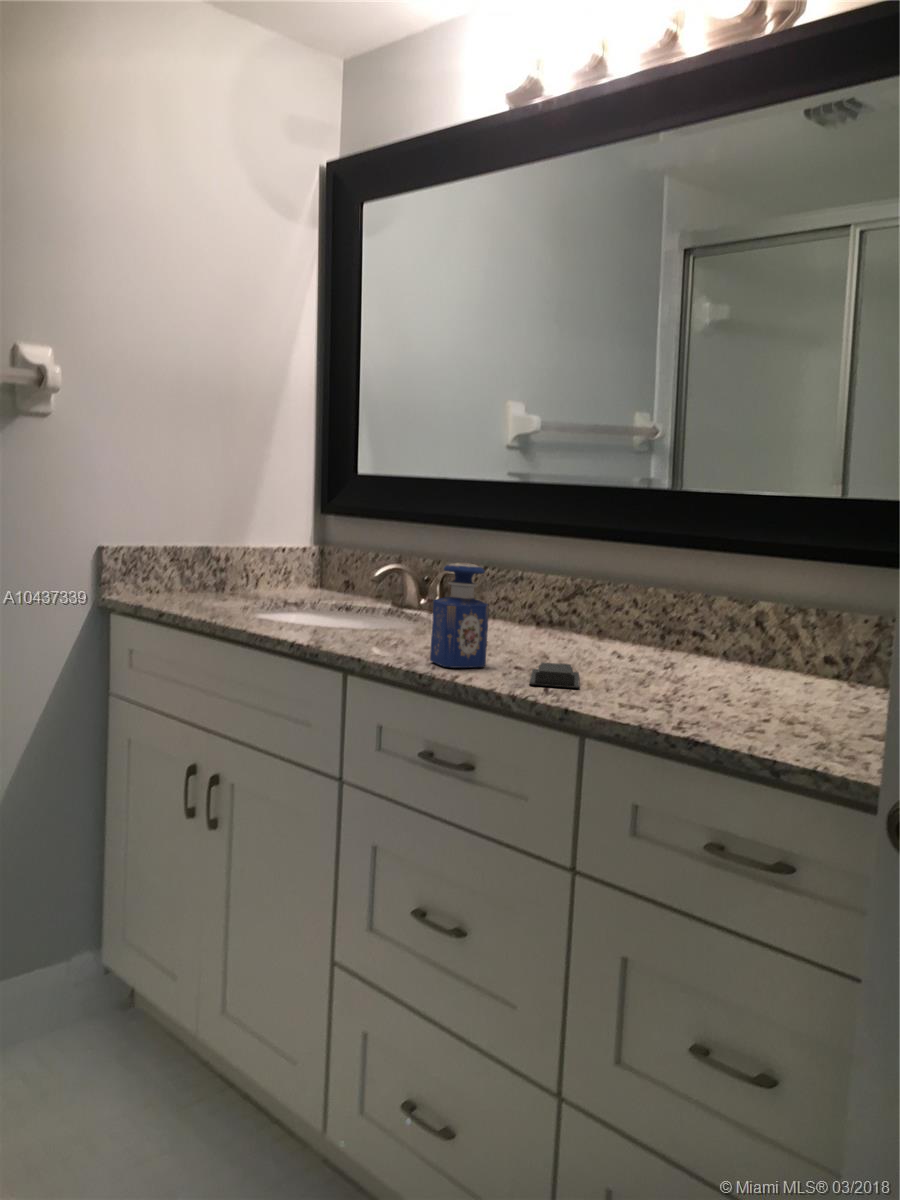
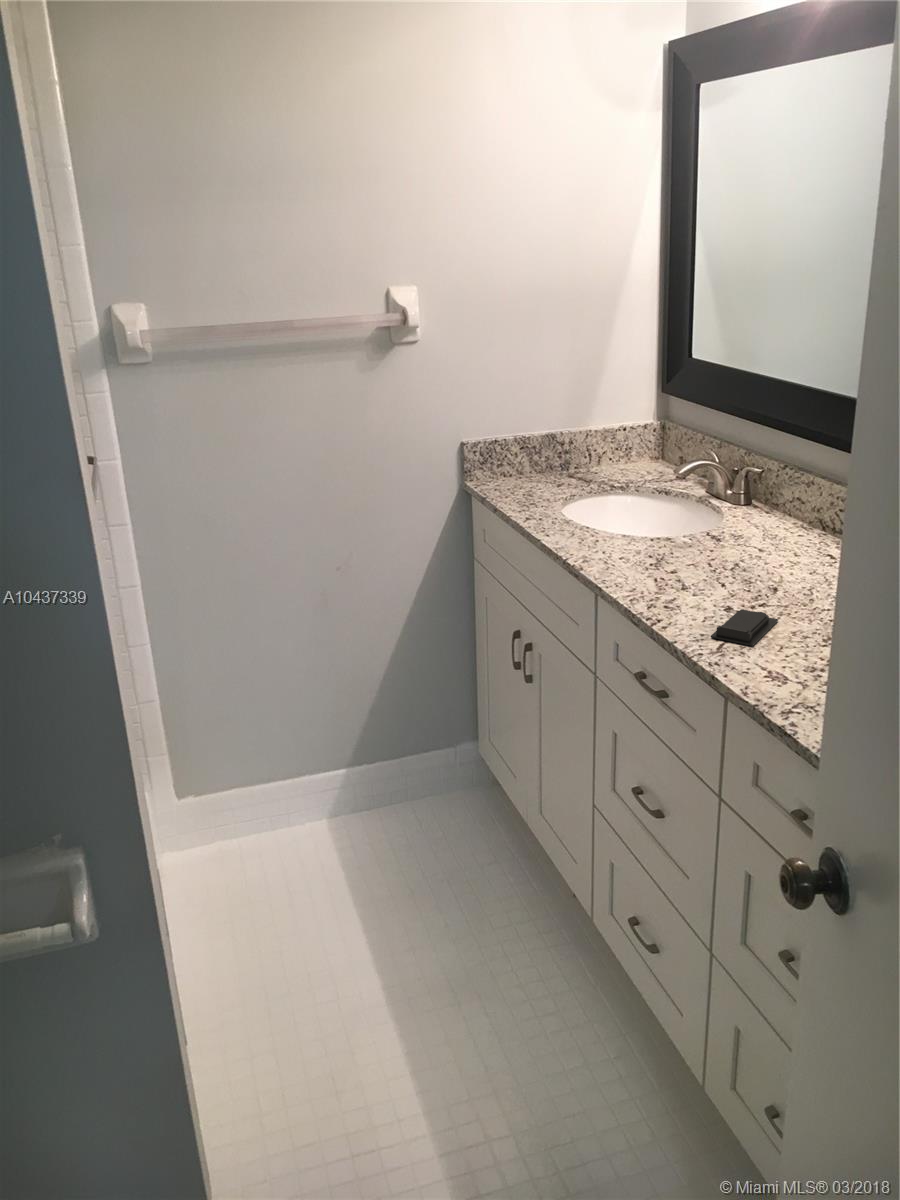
perfume bottle: present [430,563,489,668] -> none [655,514,702,606]

